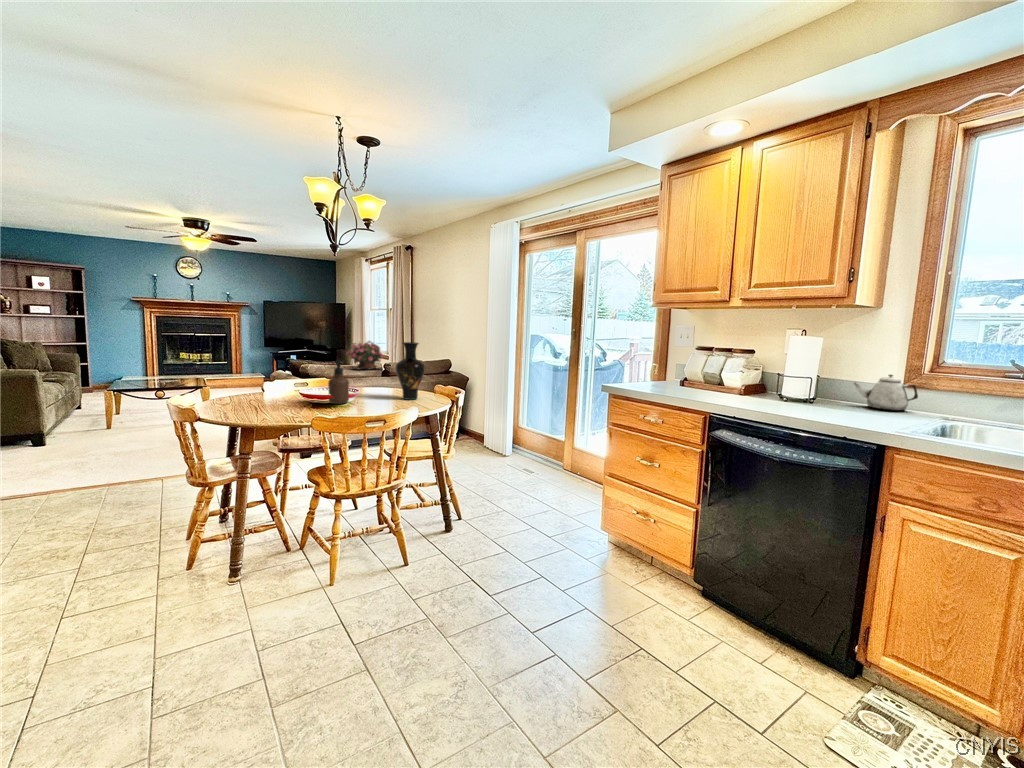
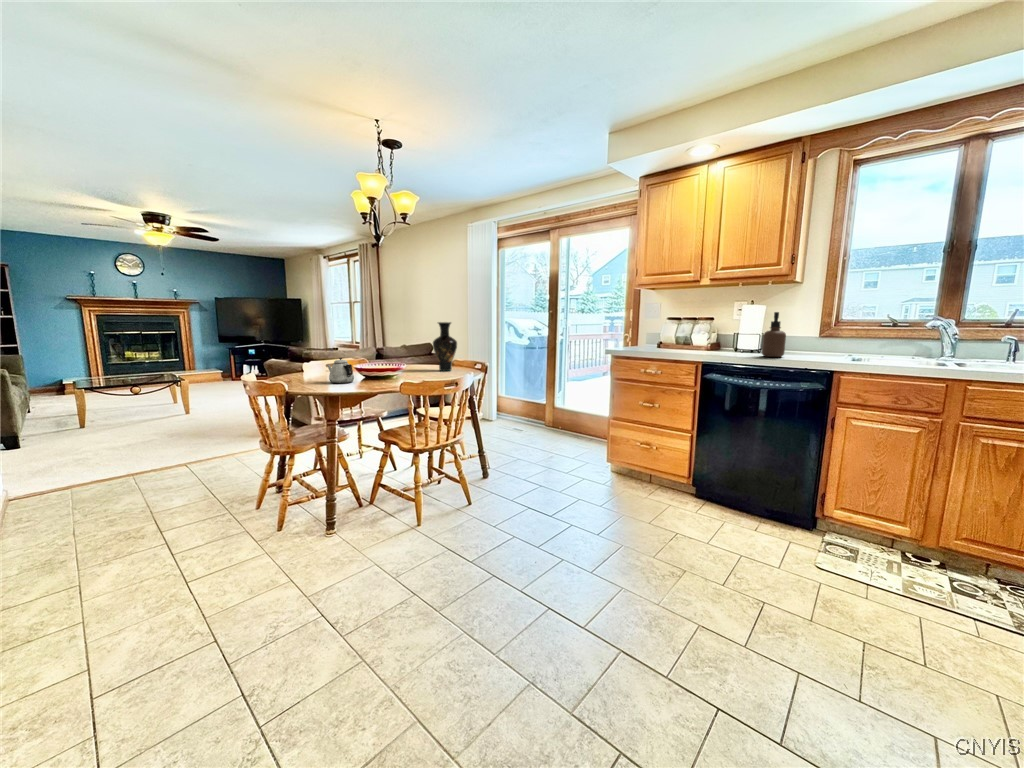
potted flower: present [347,341,383,370] -> none [341,328,378,355]
soap dispenser: present [328,360,349,404] -> present [762,312,786,357]
teapot: present [854,375,918,411] -> present [327,358,354,384]

